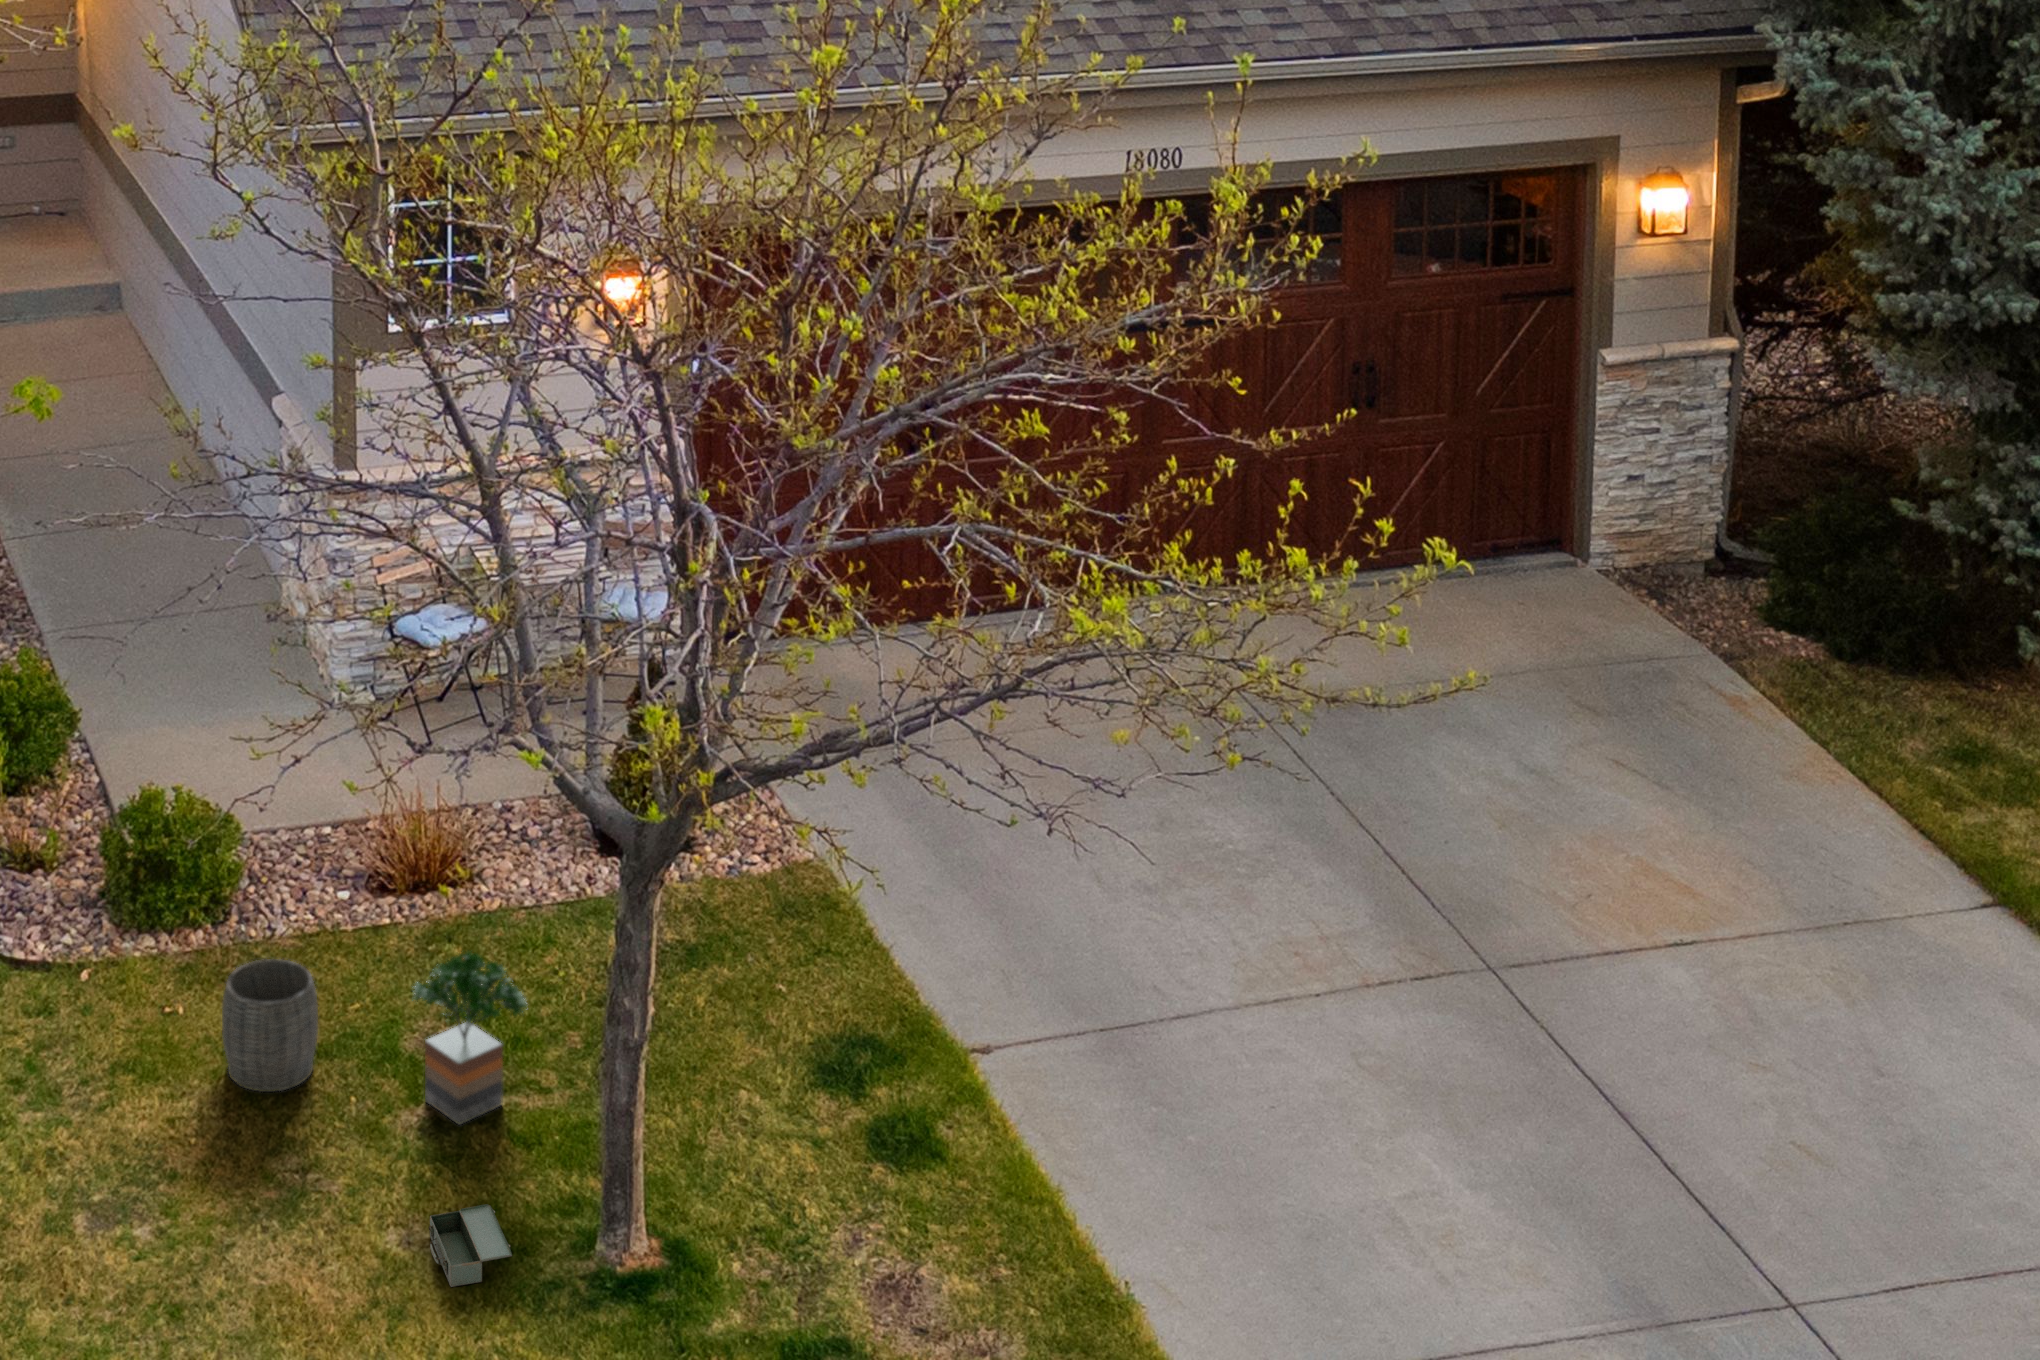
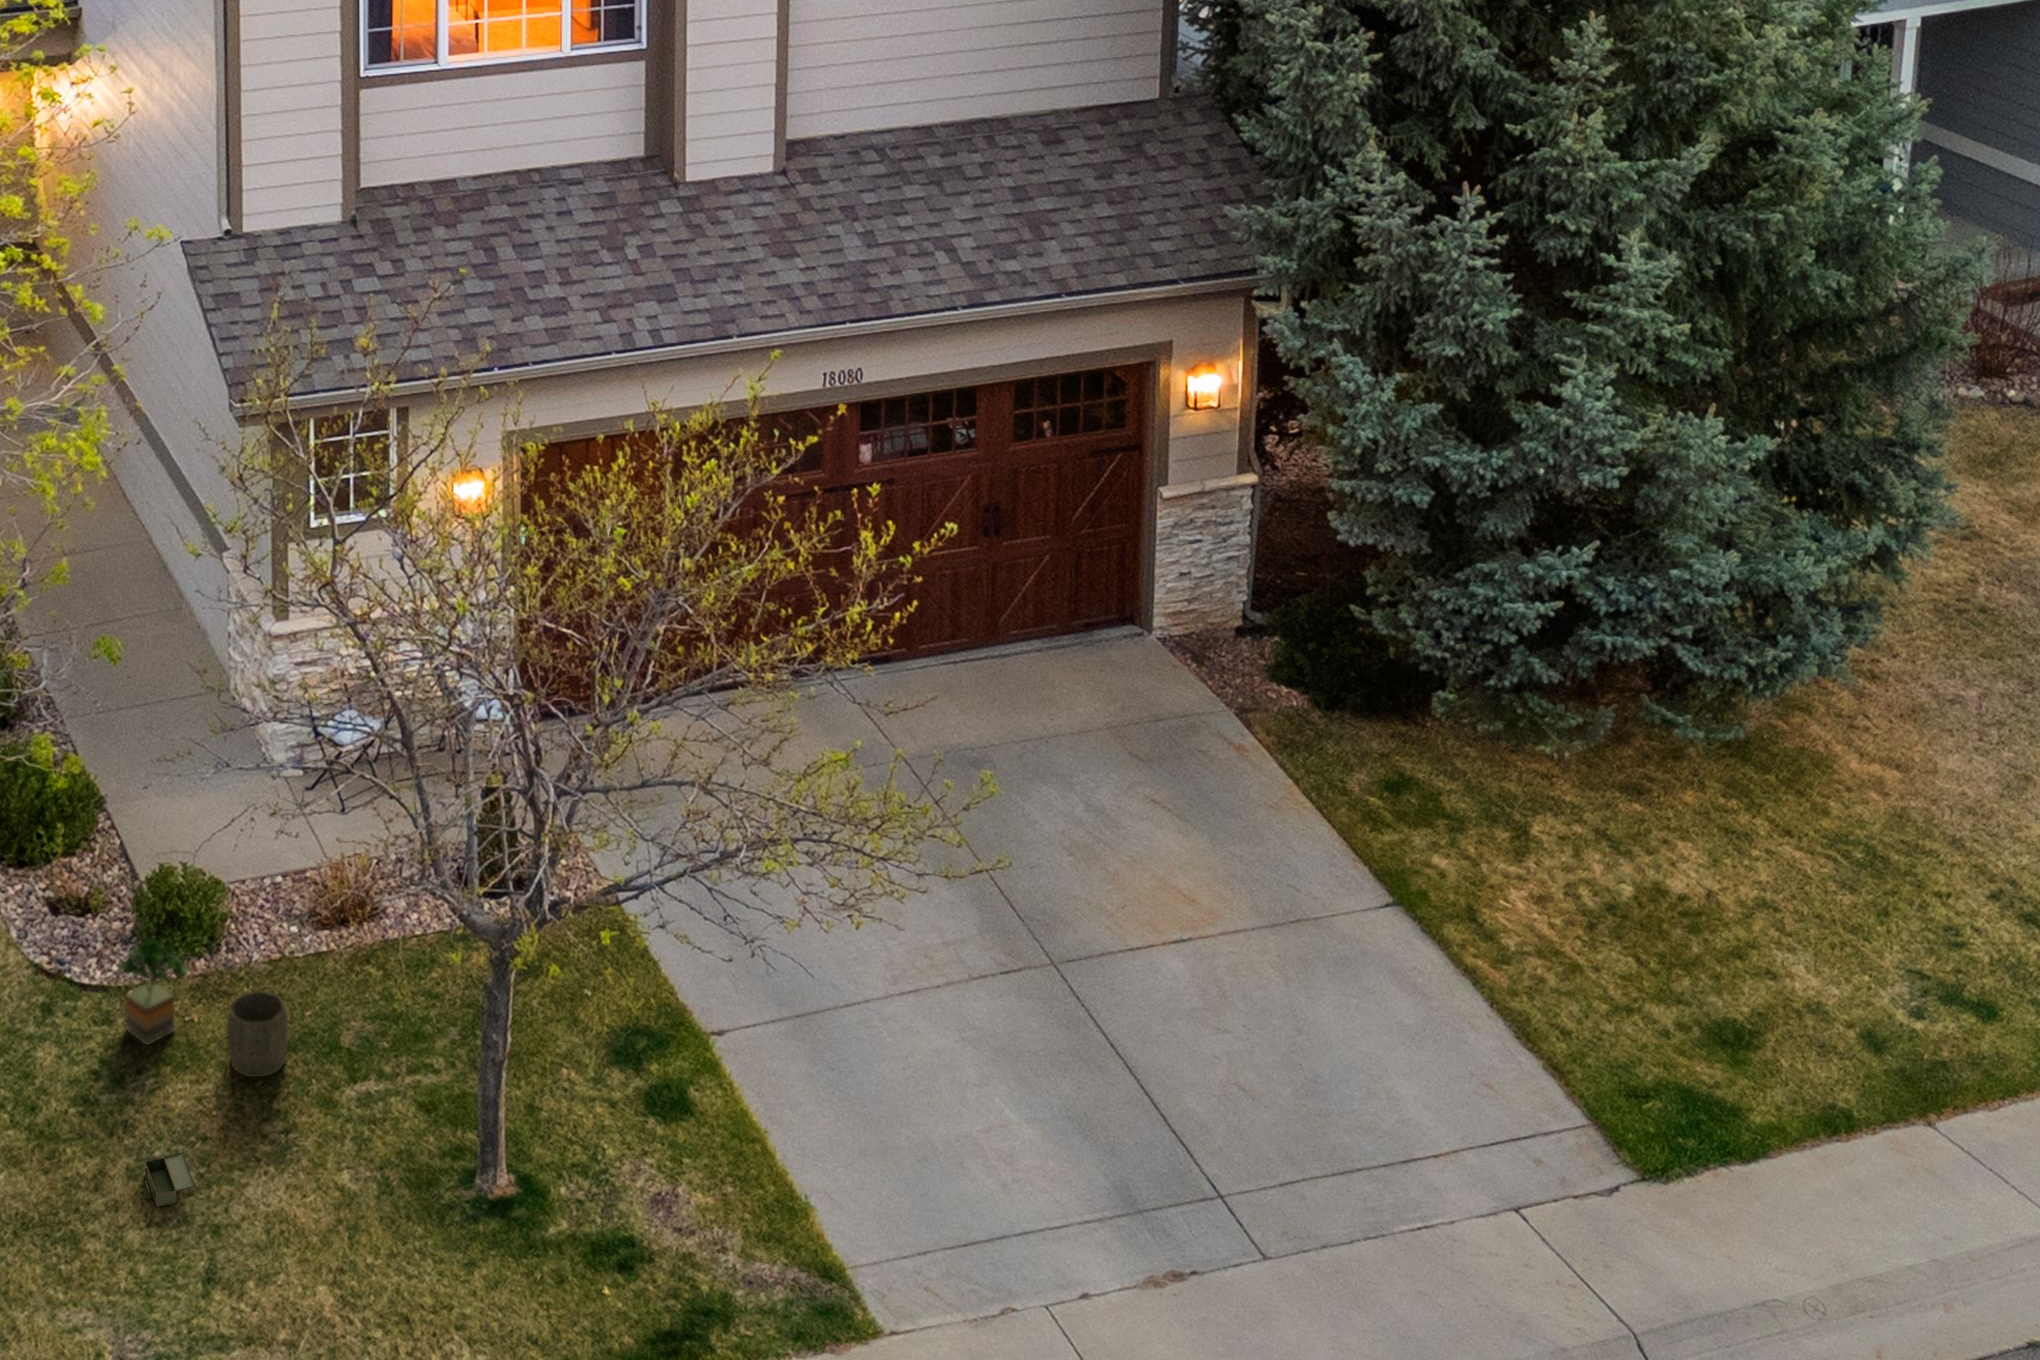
potted tree: present [412,950,527,1125] -> present [117,939,188,1045]
toolbox: present [429,1204,512,1287] -> present [144,1153,195,1207]

